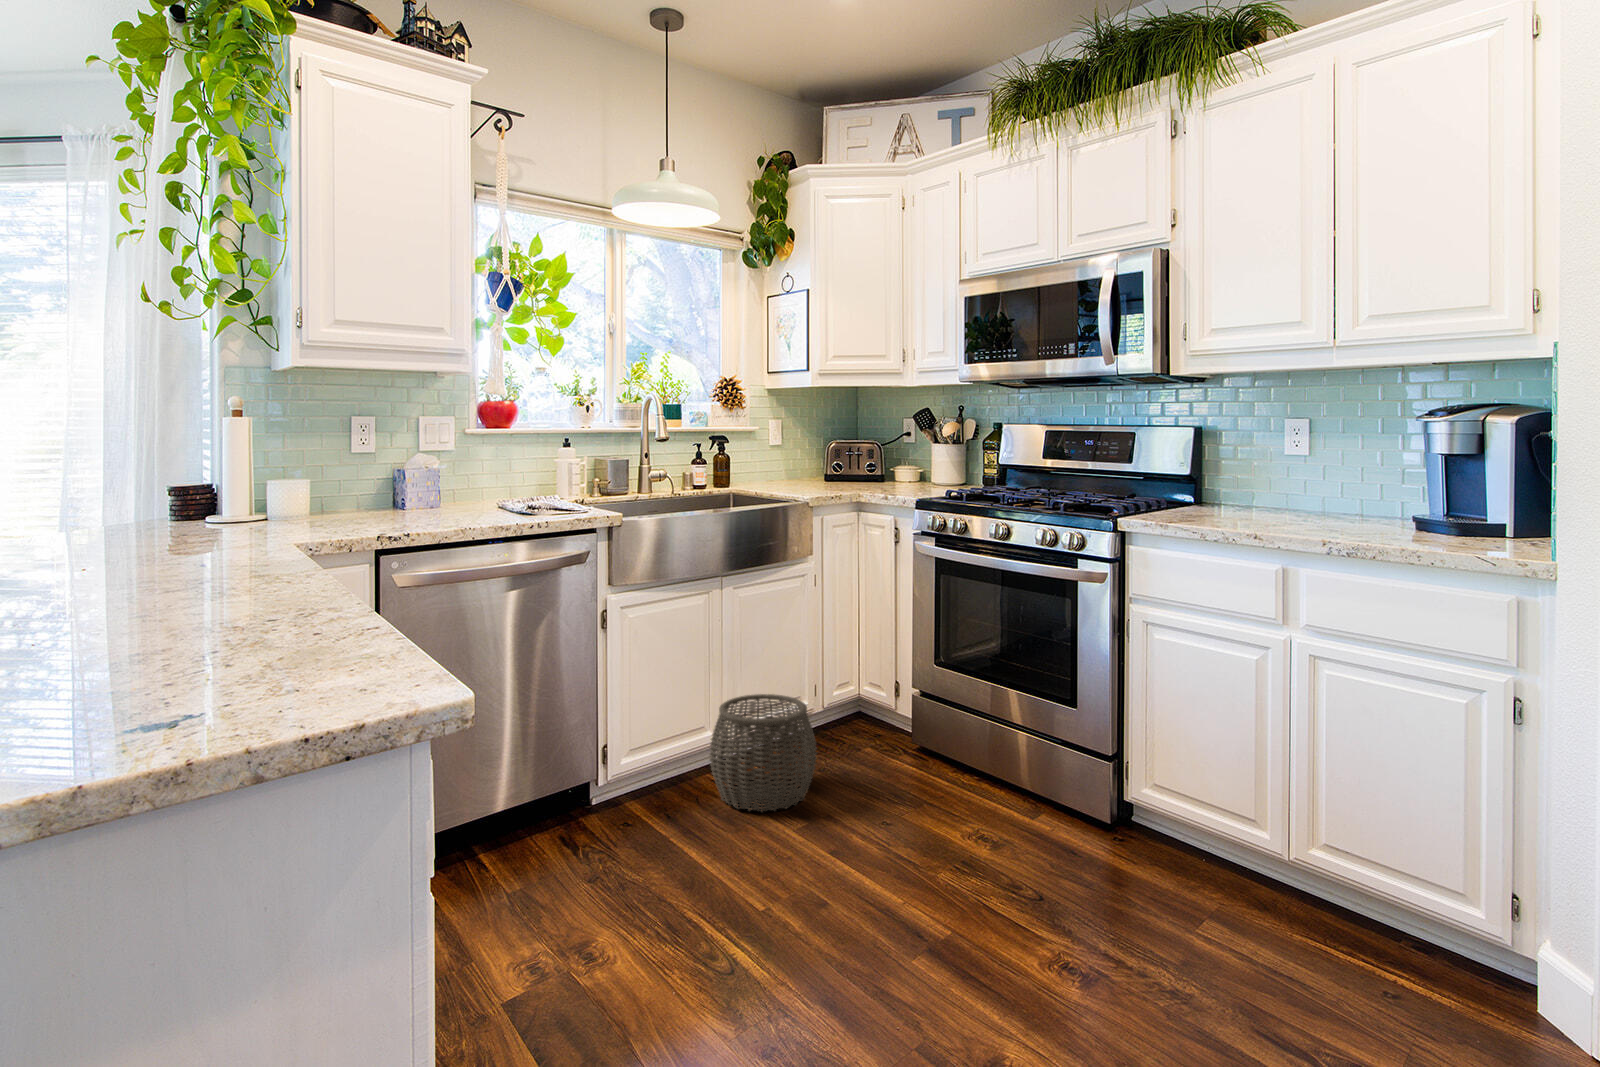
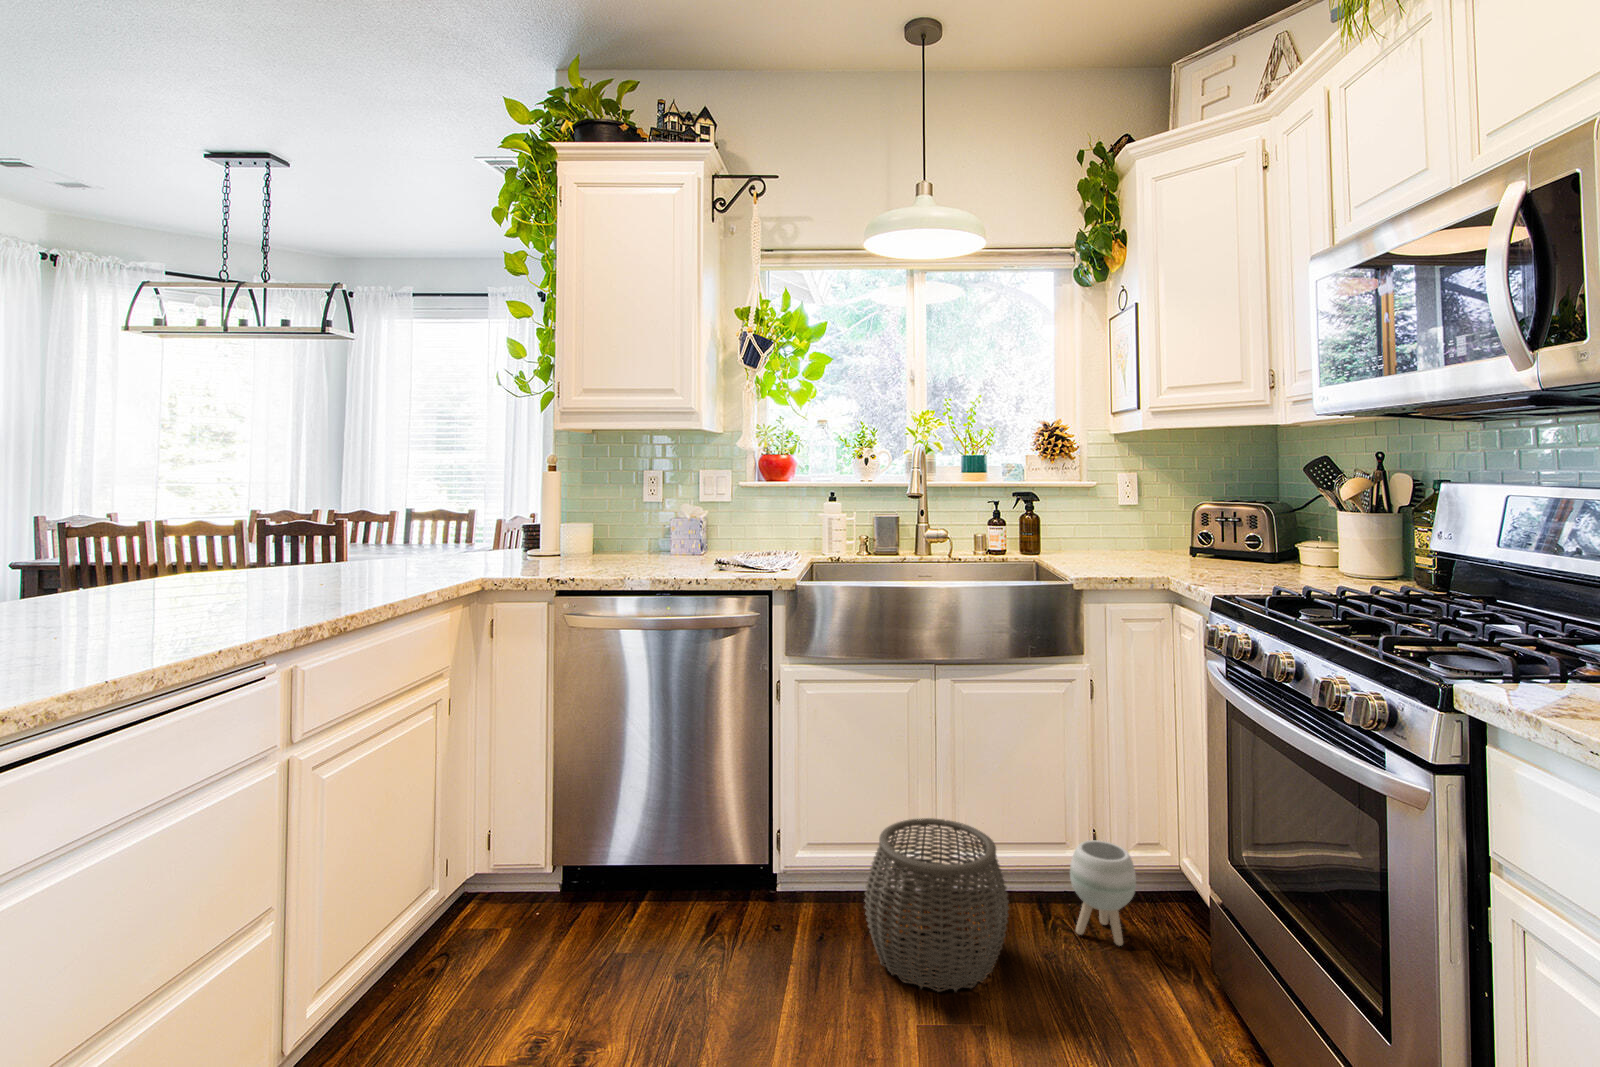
planter: none [820,688,863,755] -> present [1070,840,1136,946]

